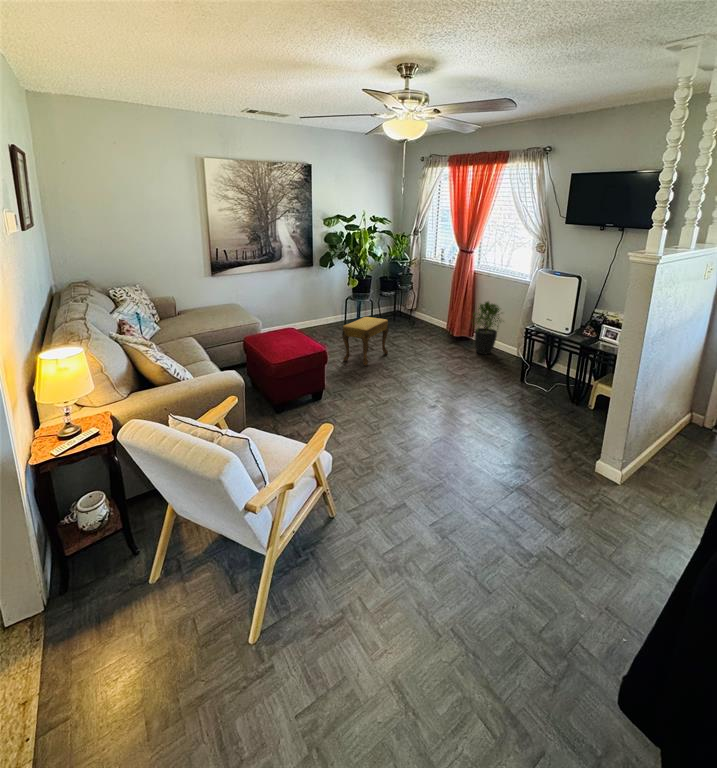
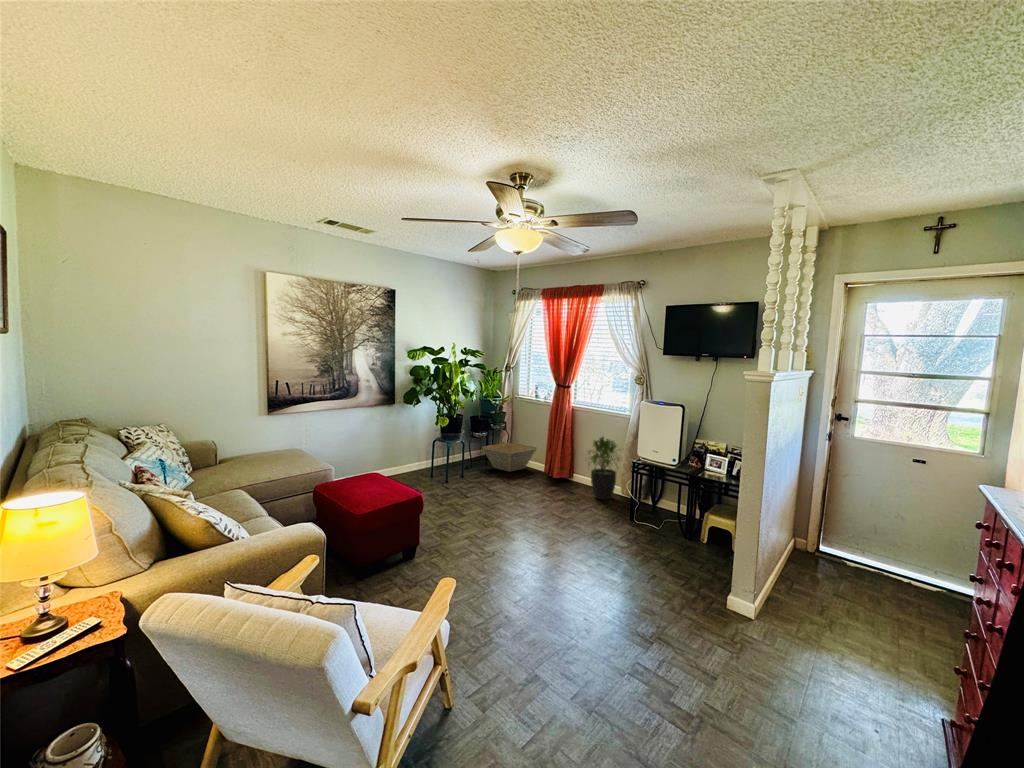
basket: none [388,300,435,326] -> present [482,442,537,471]
footstool: present [342,317,389,366] -> none [435,459,491,520]

